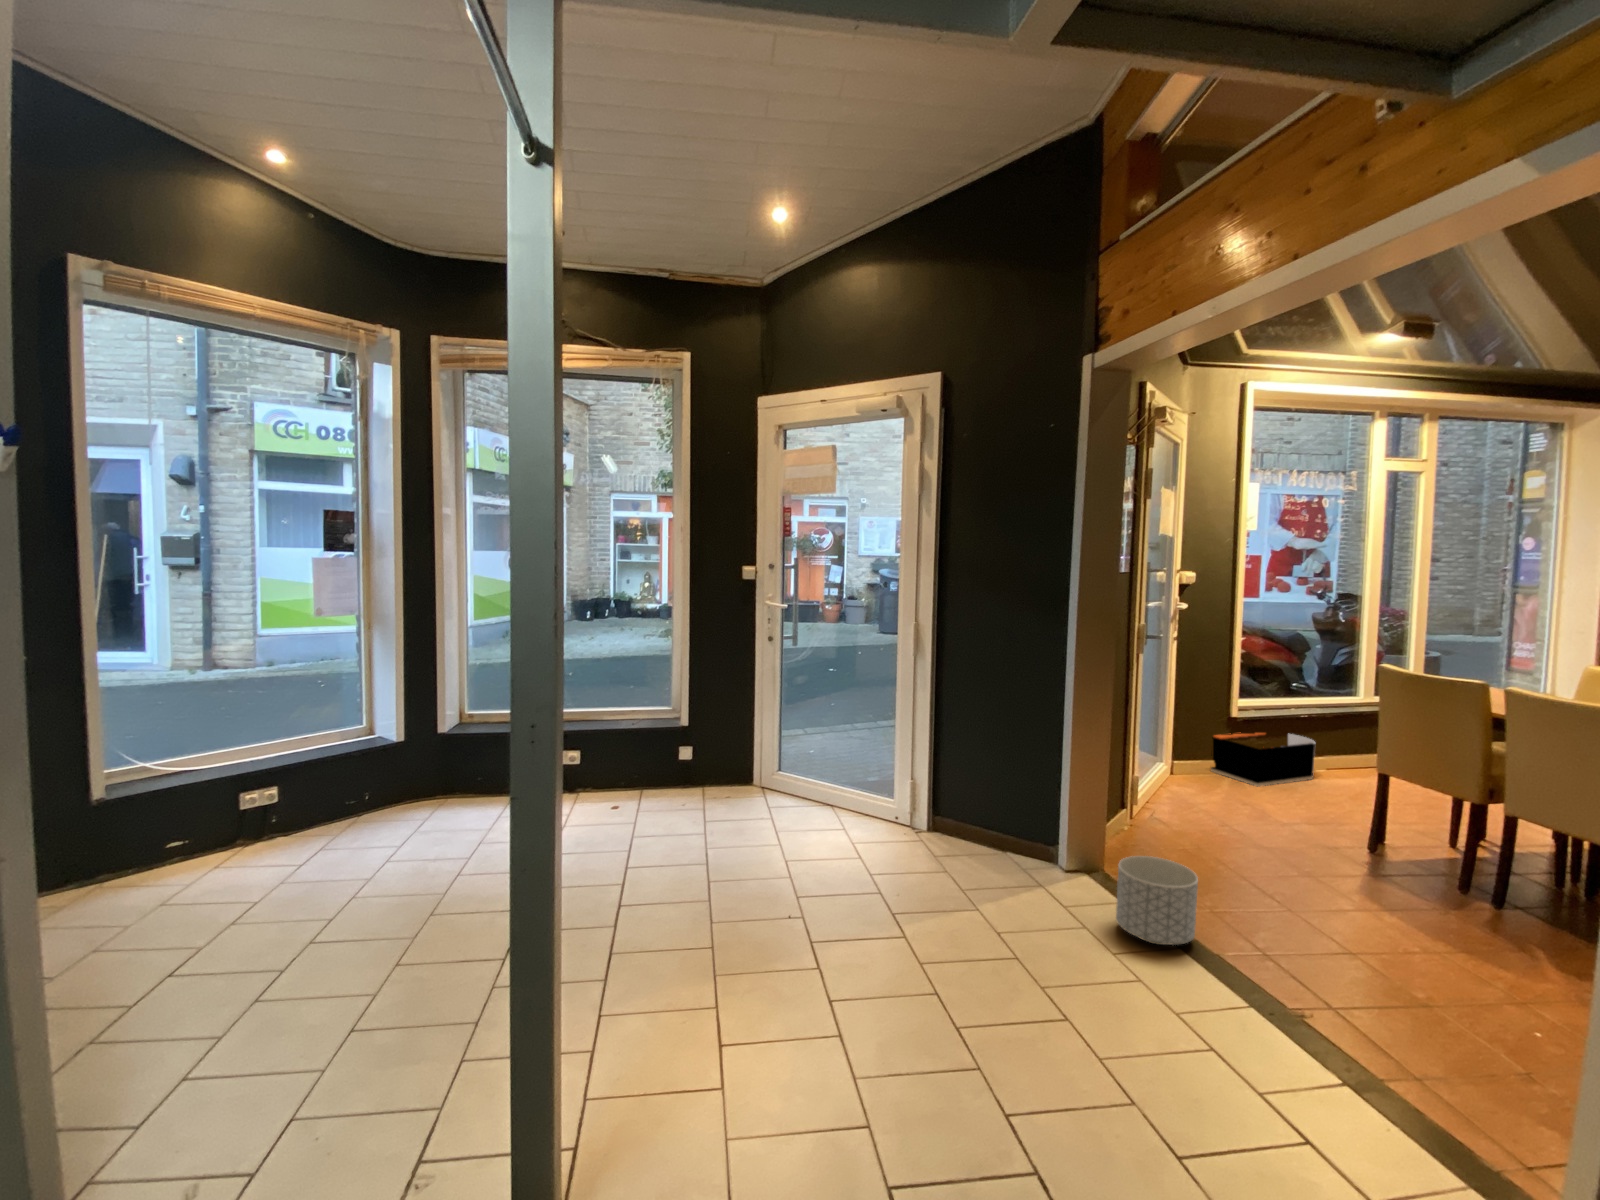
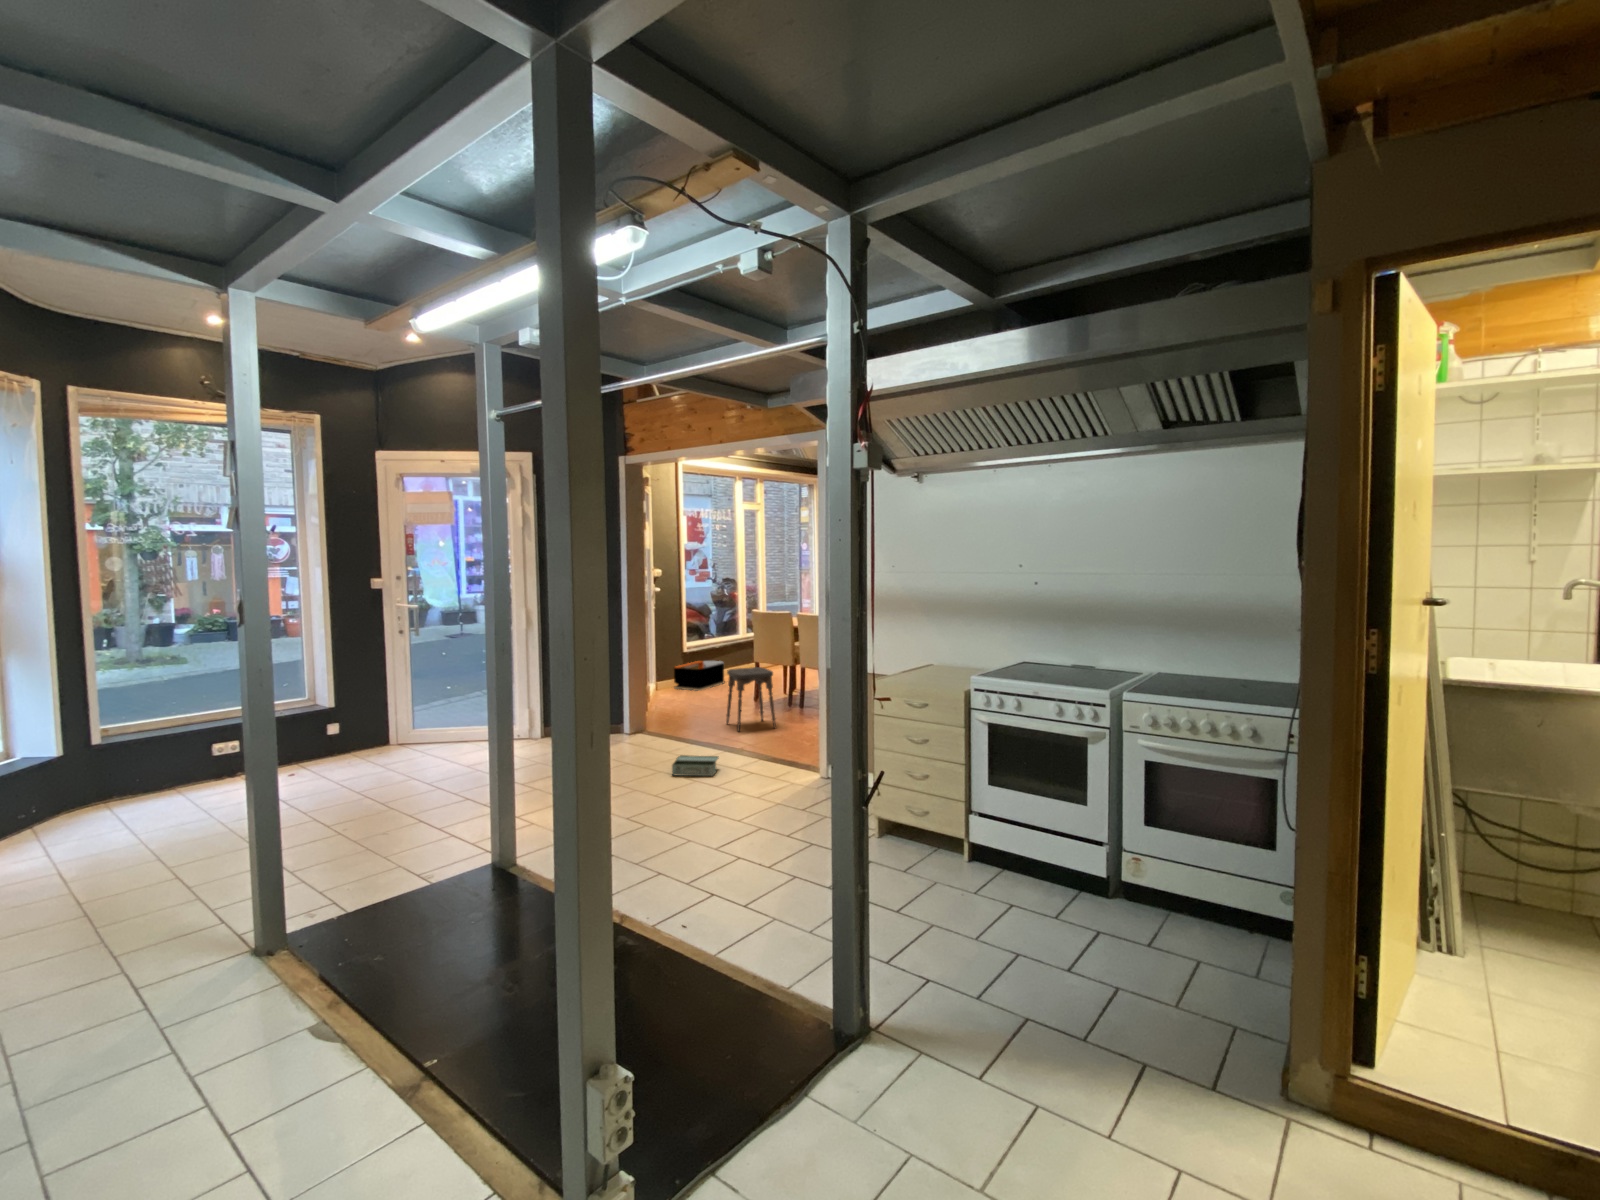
stool: none [1285,786,1419,949] -> present [726,667,776,731]
planter: present [1116,856,1198,945] -> none [662,711,698,749]
toolbox: none [1089,987,1219,1091] -> present [672,755,719,776]

